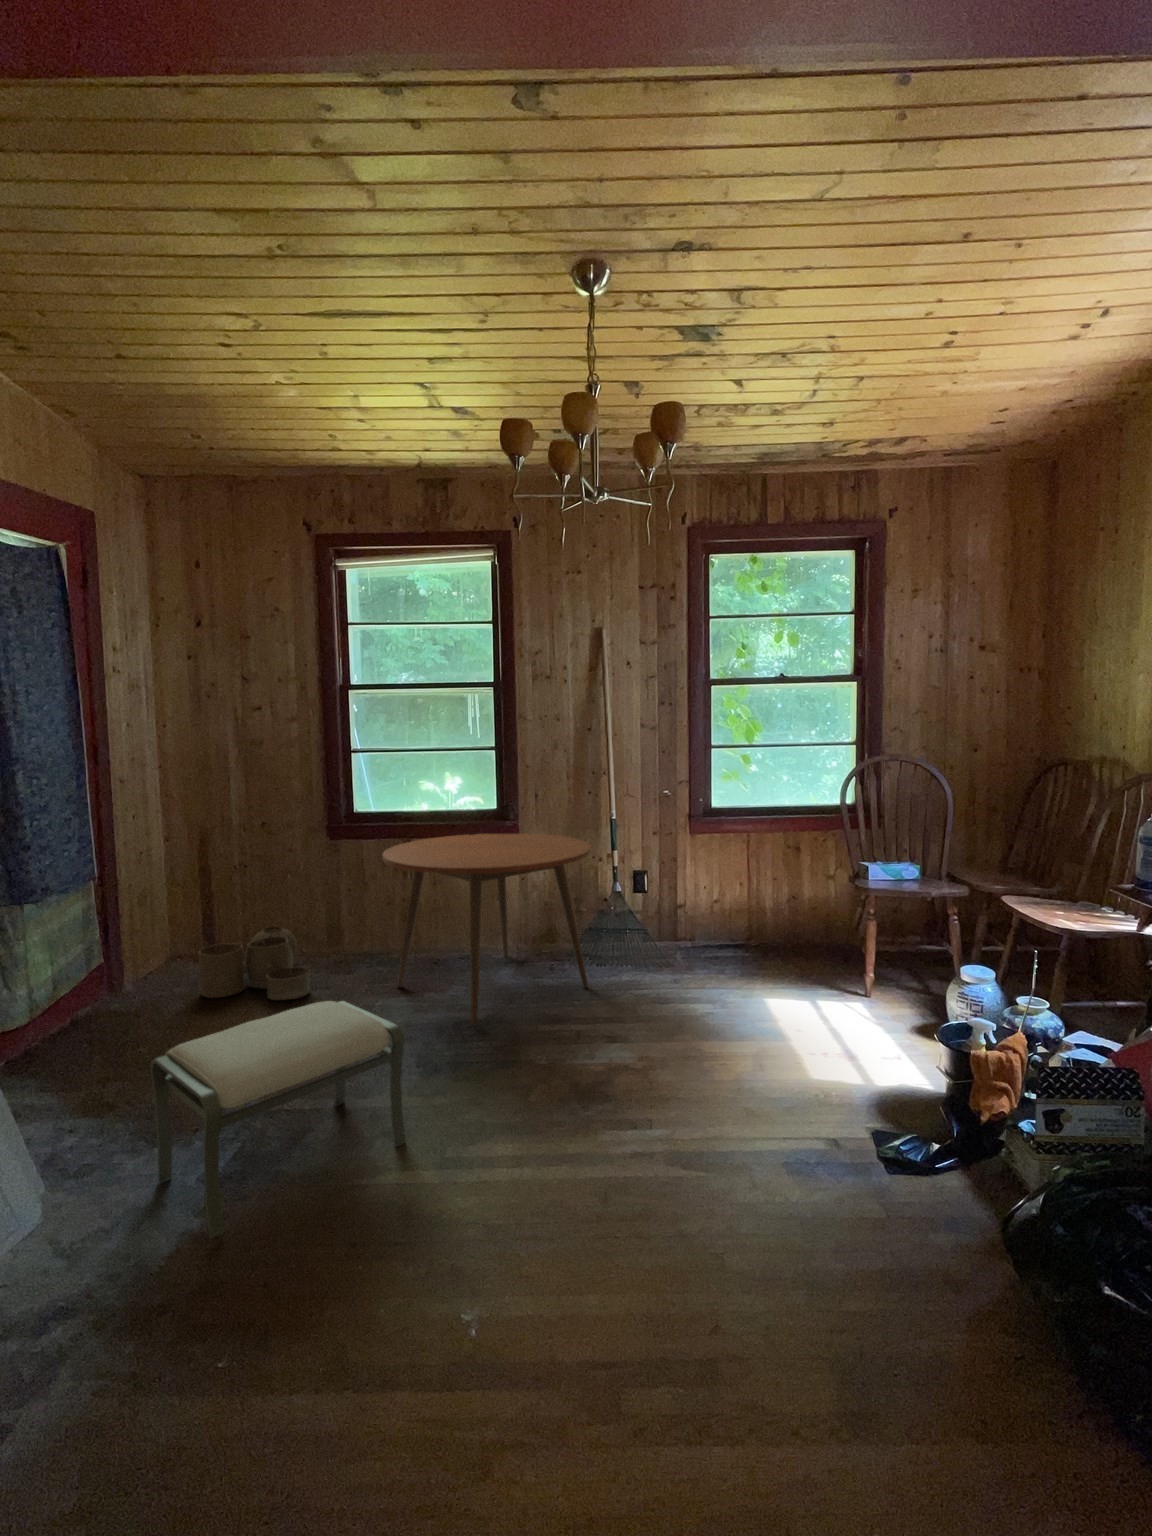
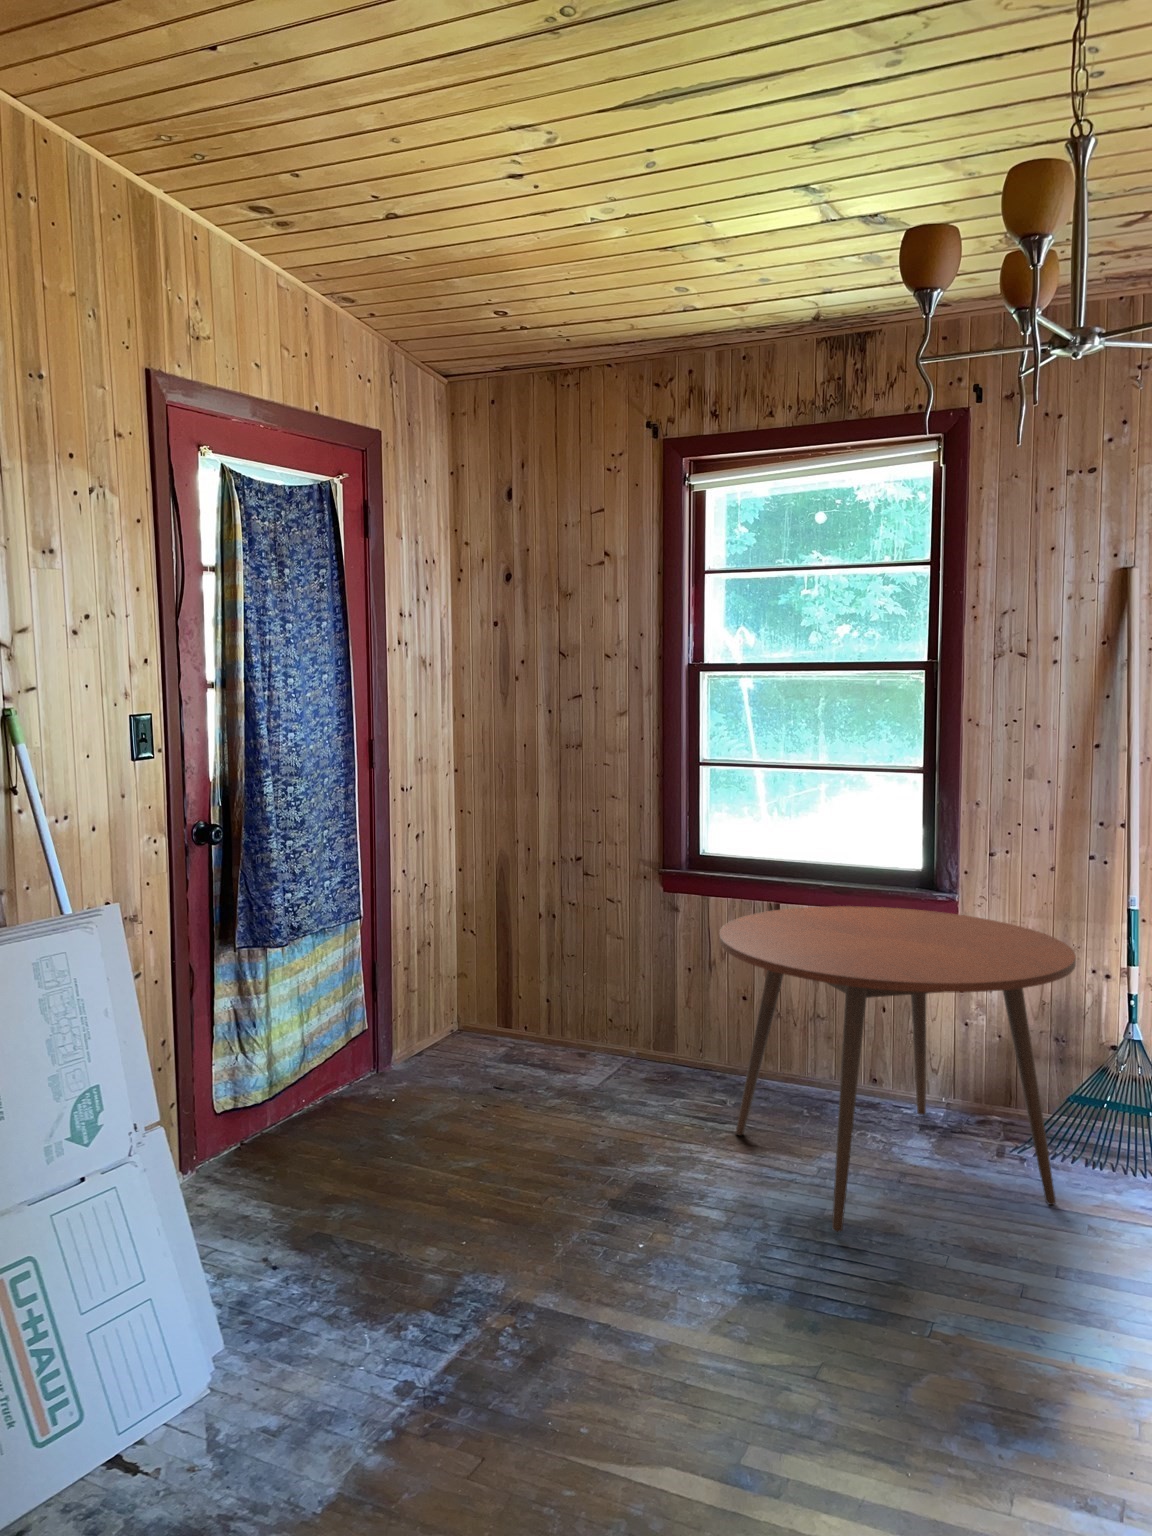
woven basket: present [199,924,310,1000] -> none [475,1000,614,1123]
ottoman: present [151,1001,406,1239] -> none [339,1160,681,1493]

